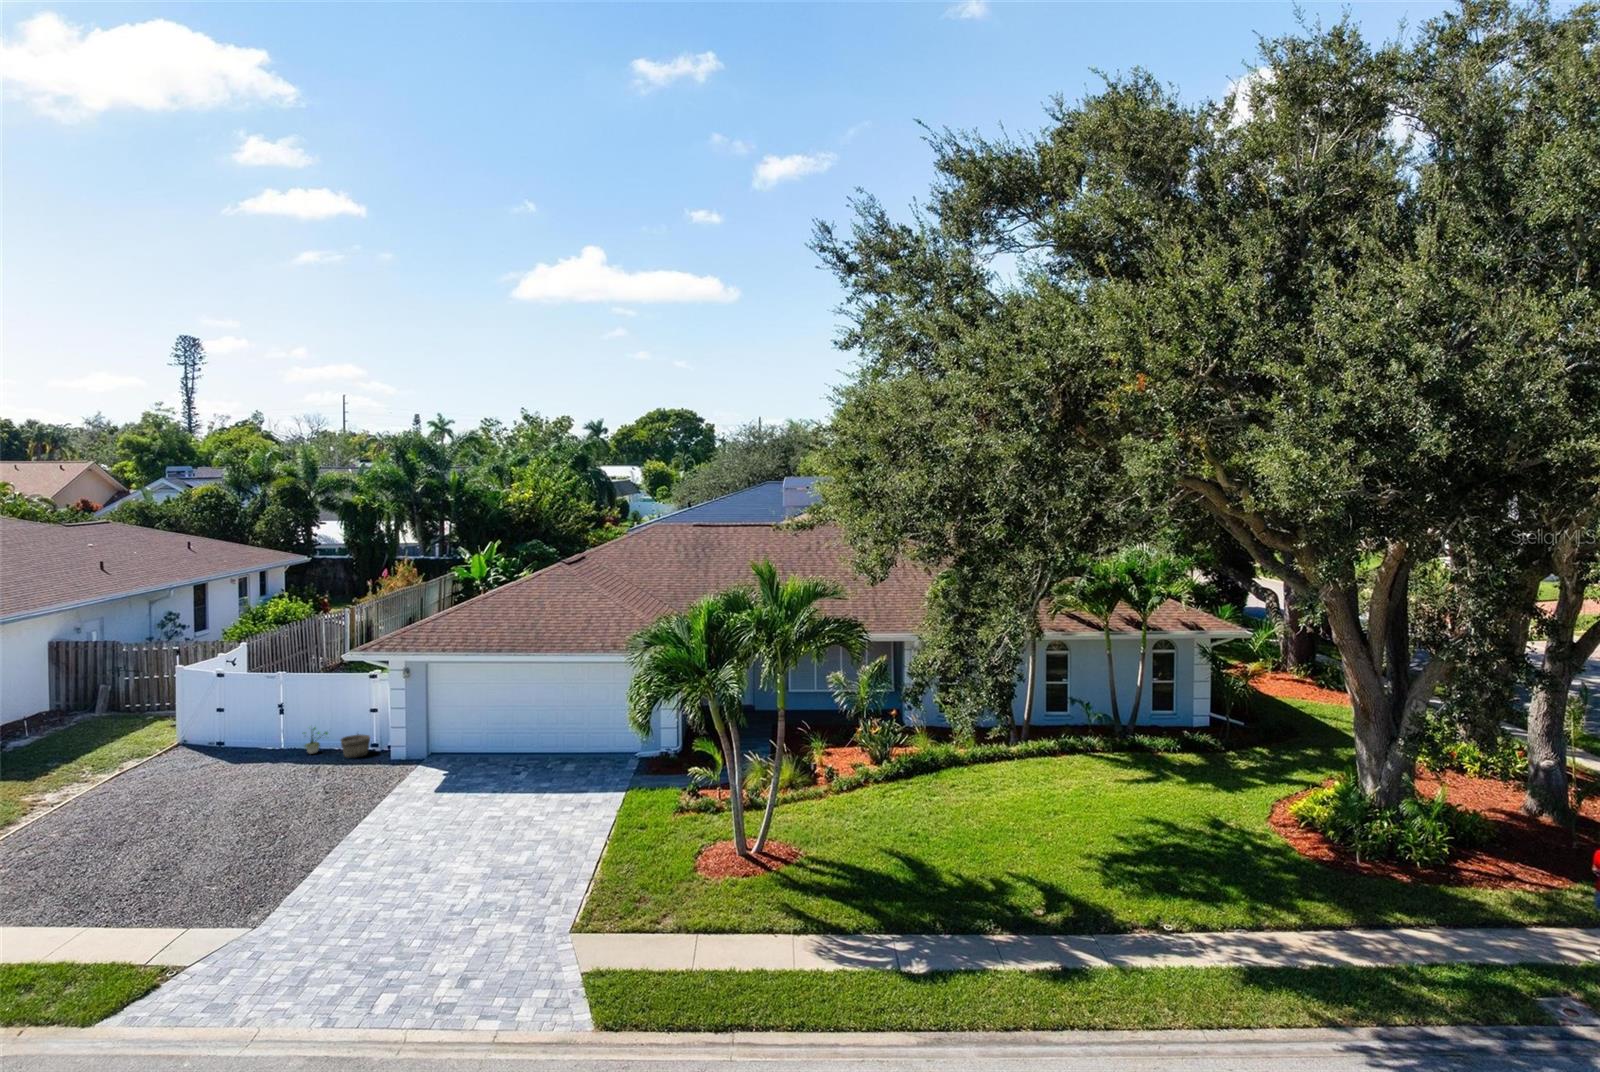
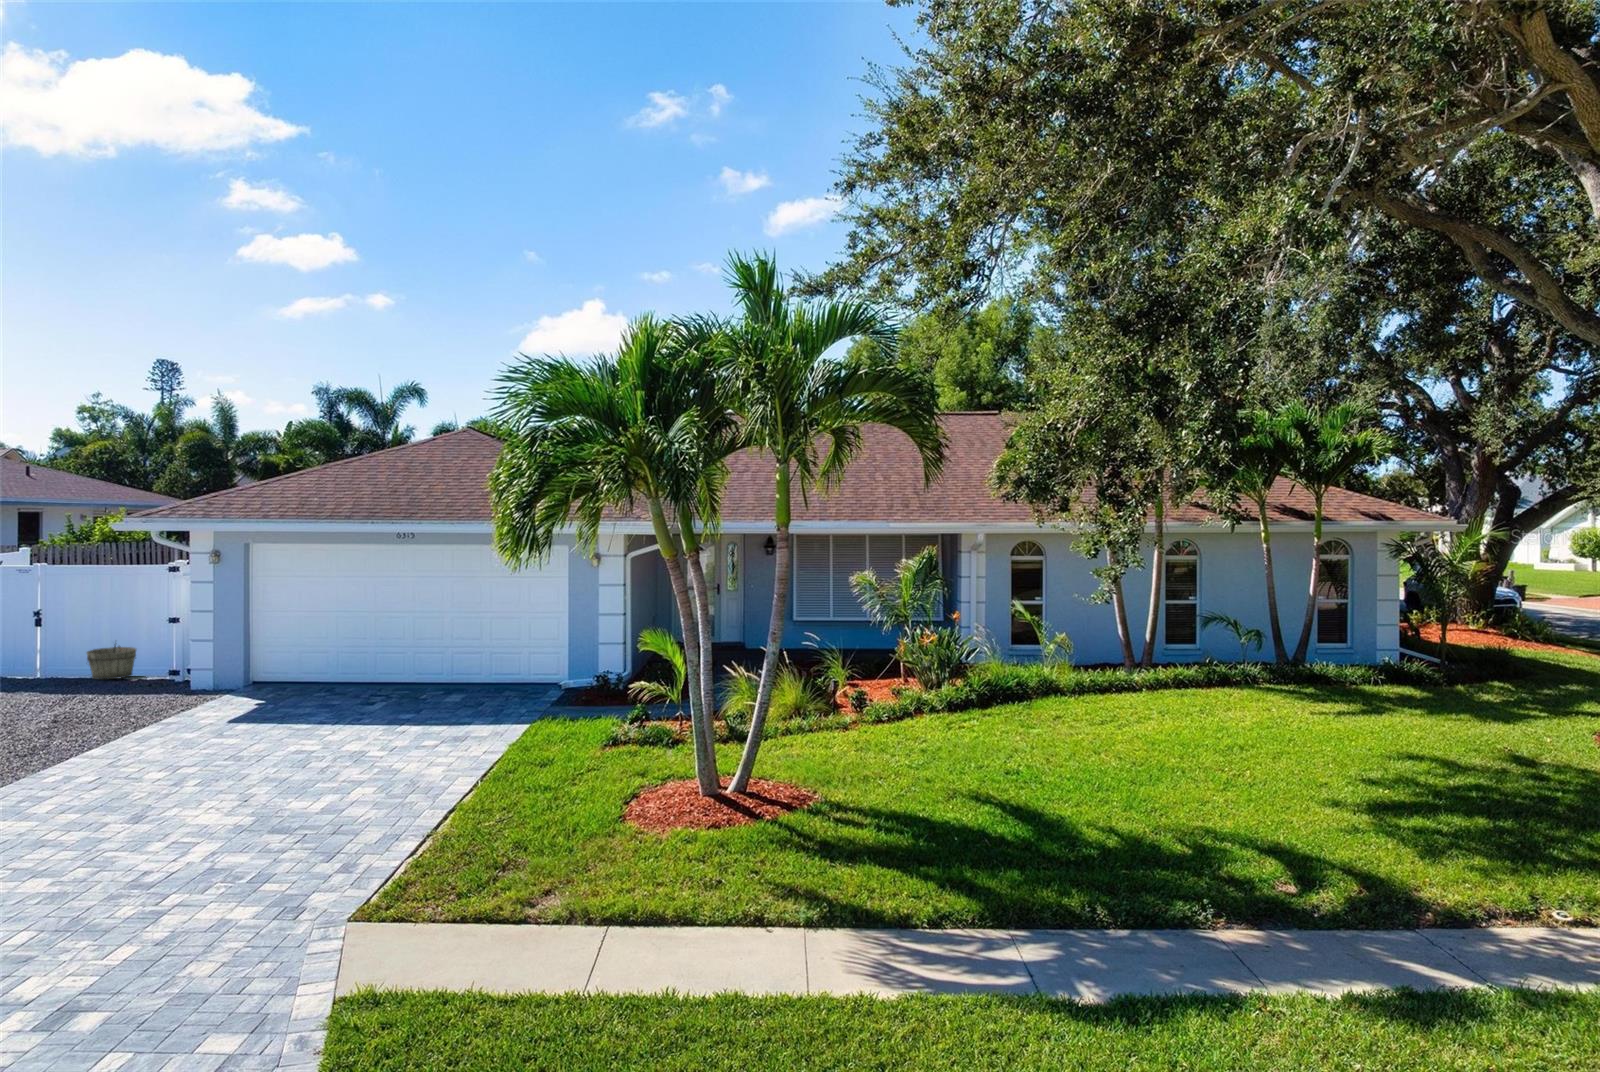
potted plant: present [304,728,328,754] -> none [29,622,77,674]

